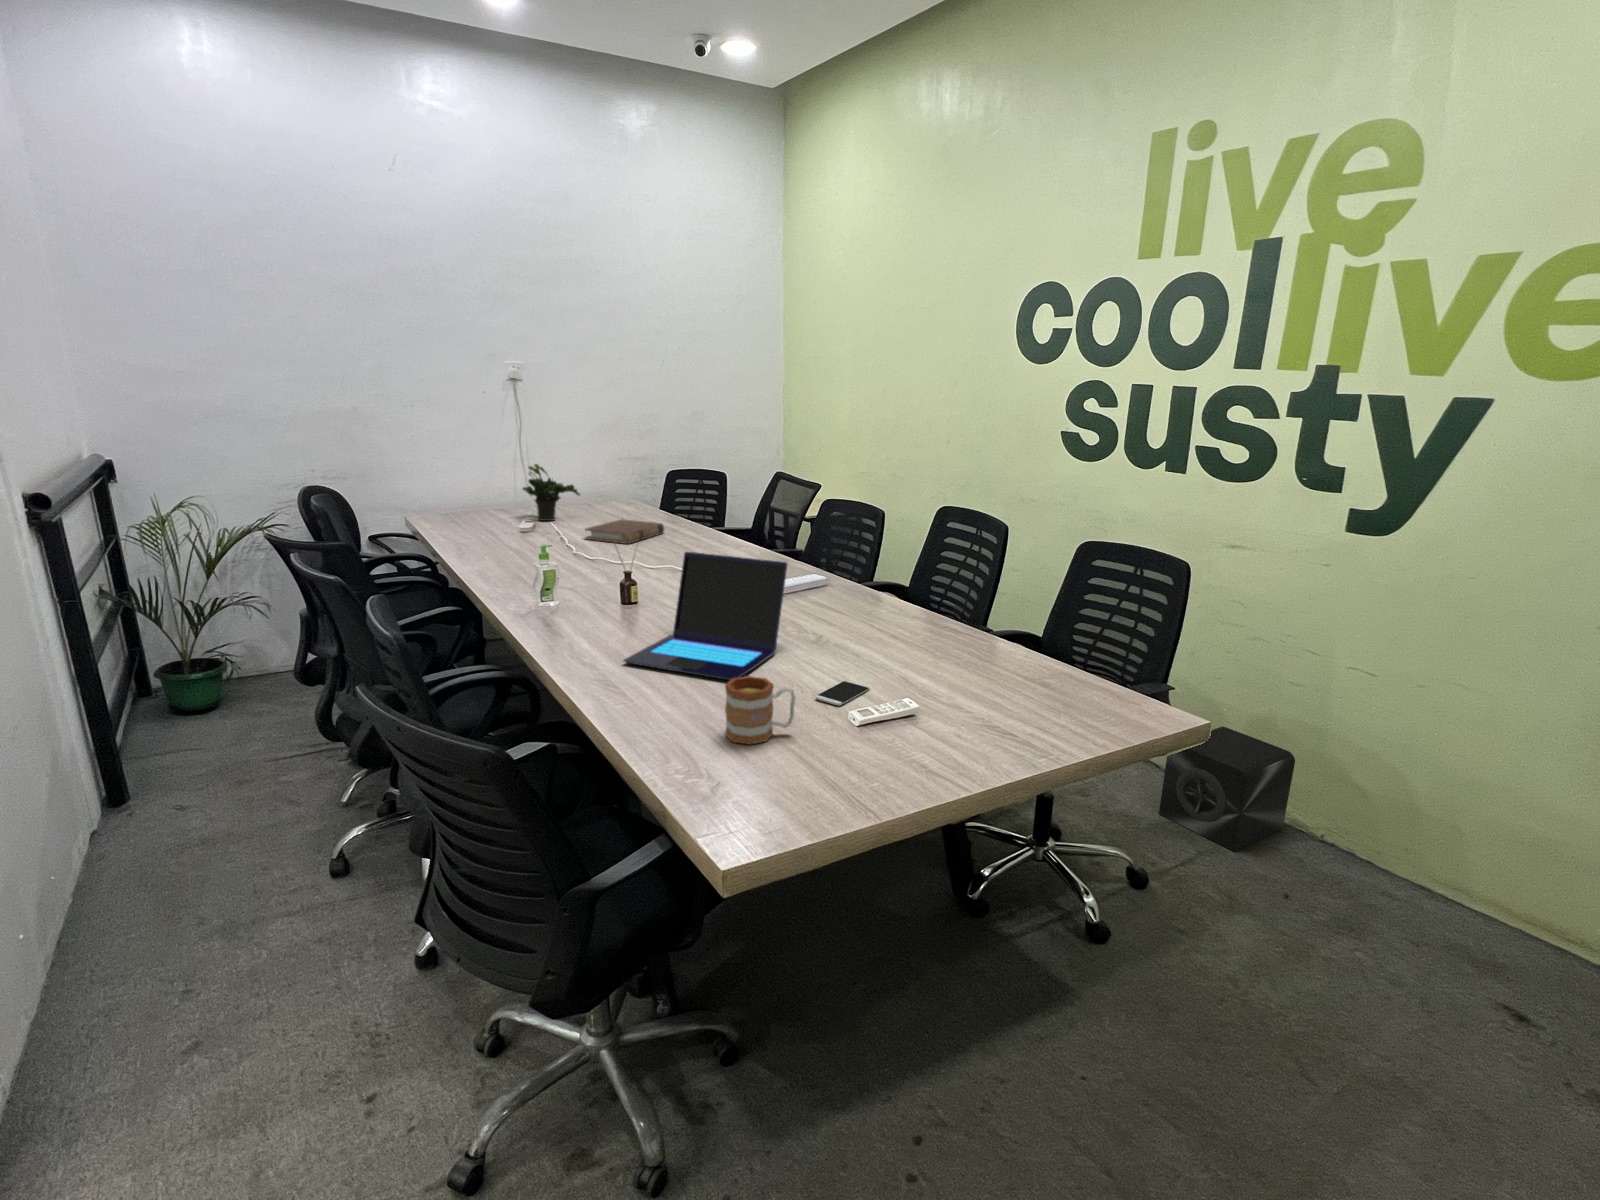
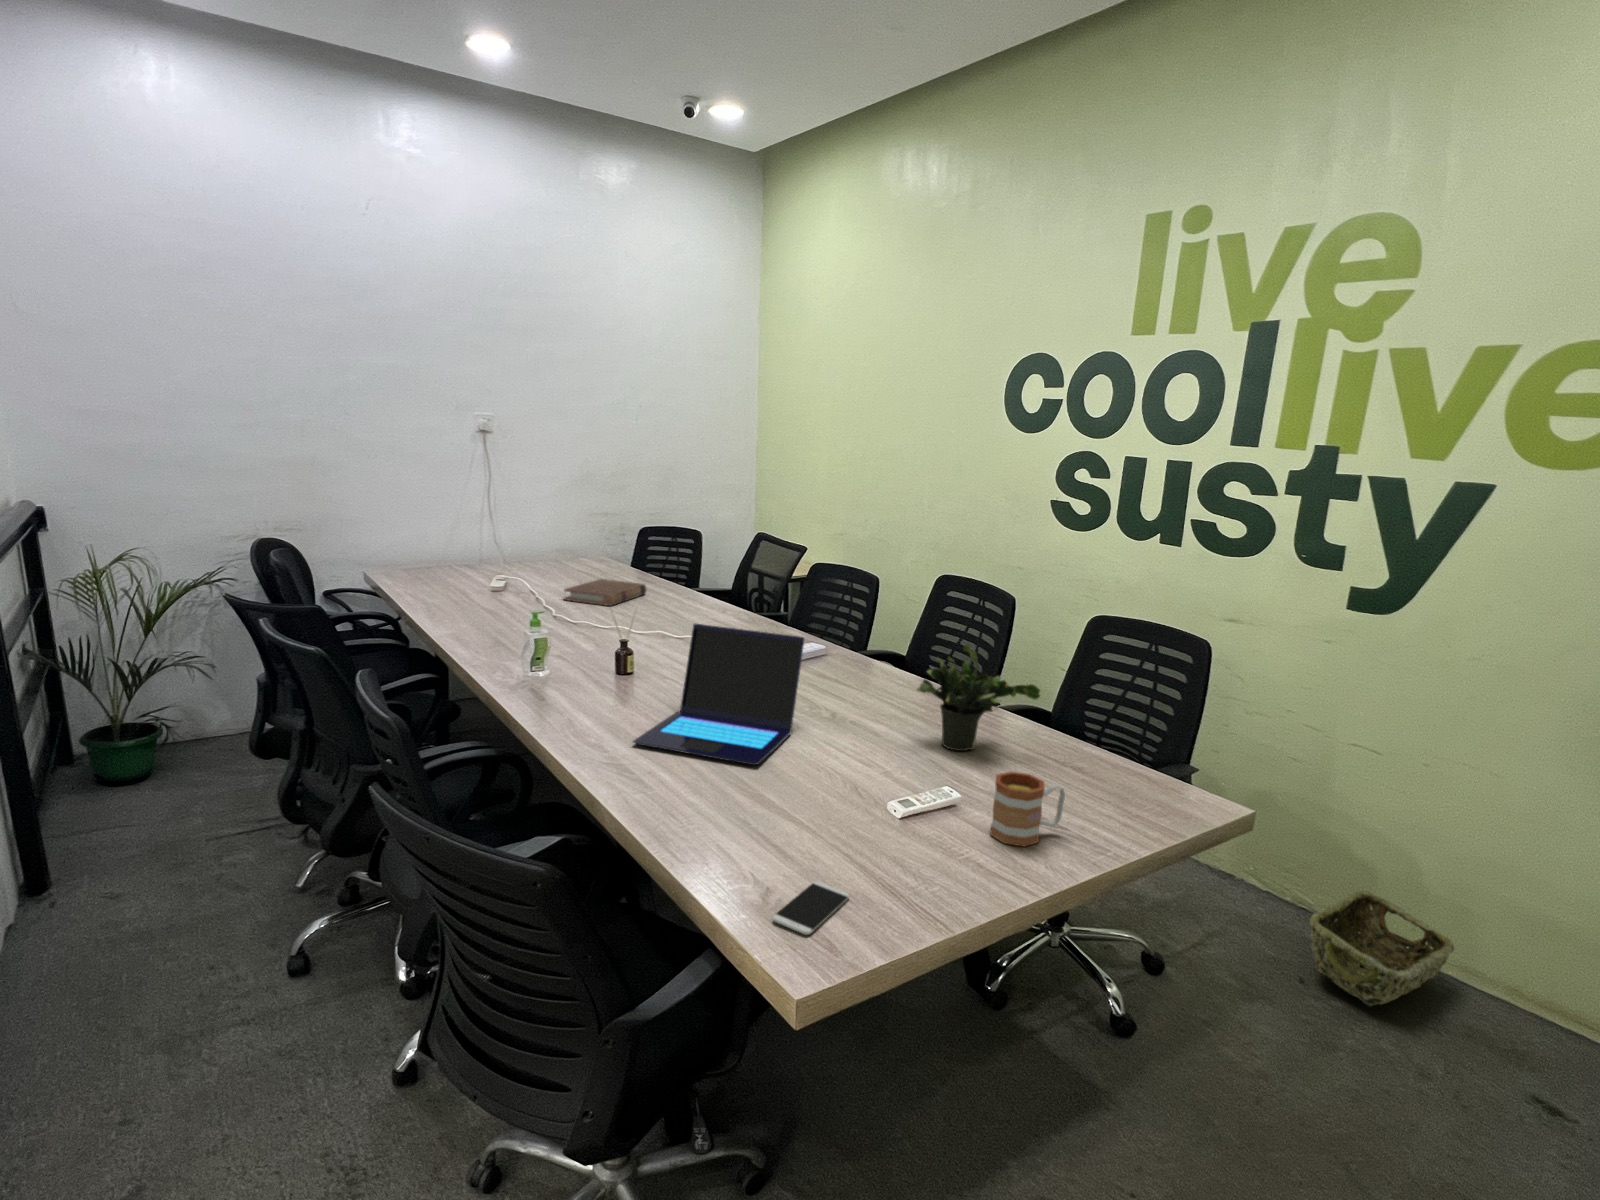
potted plant: present [523,464,580,521] -> present [917,645,1040,751]
mug: present [725,676,795,745] -> present [990,772,1065,846]
smartphone: present [815,680,870,706] -> present [773,882,849,935]
speaker: present [1159,727,1295,852] -> none [1164,802,1300,934]
woven basket: none [1293,811,1442,919] -> present [1310,891,1454,1005]

